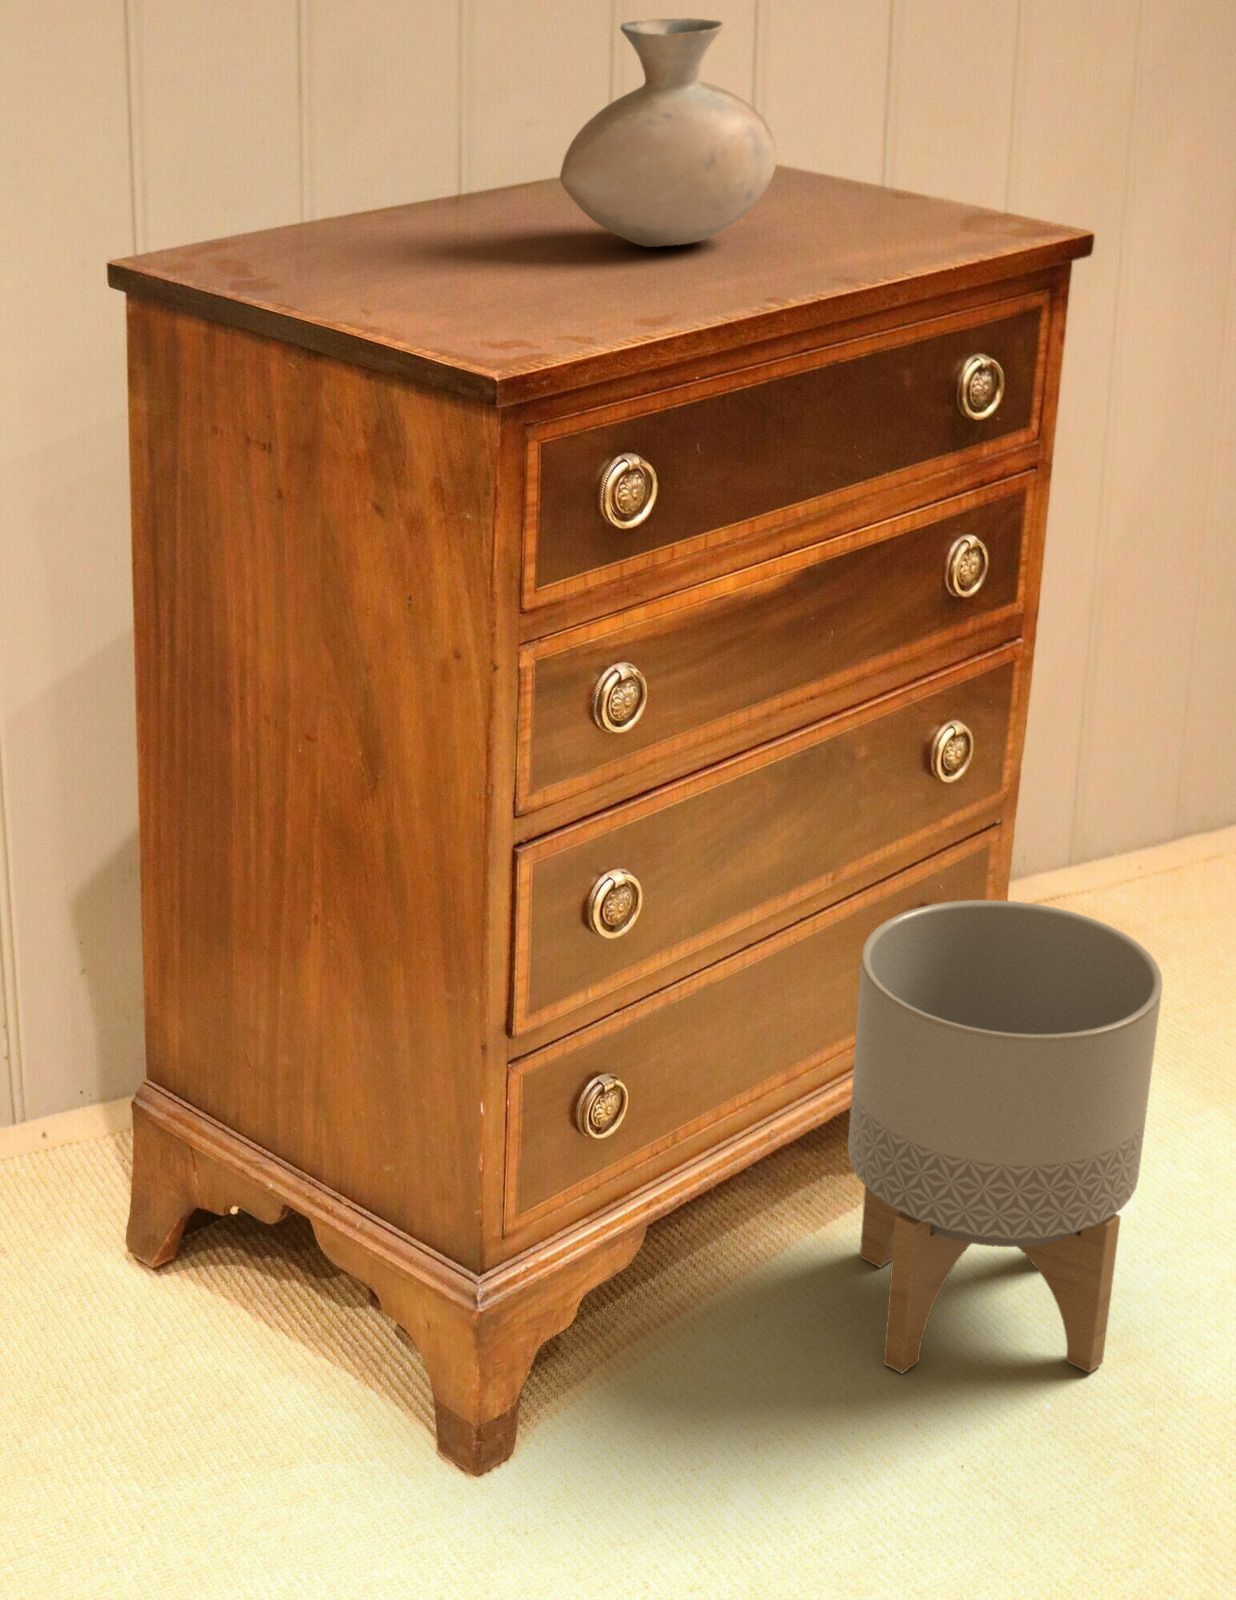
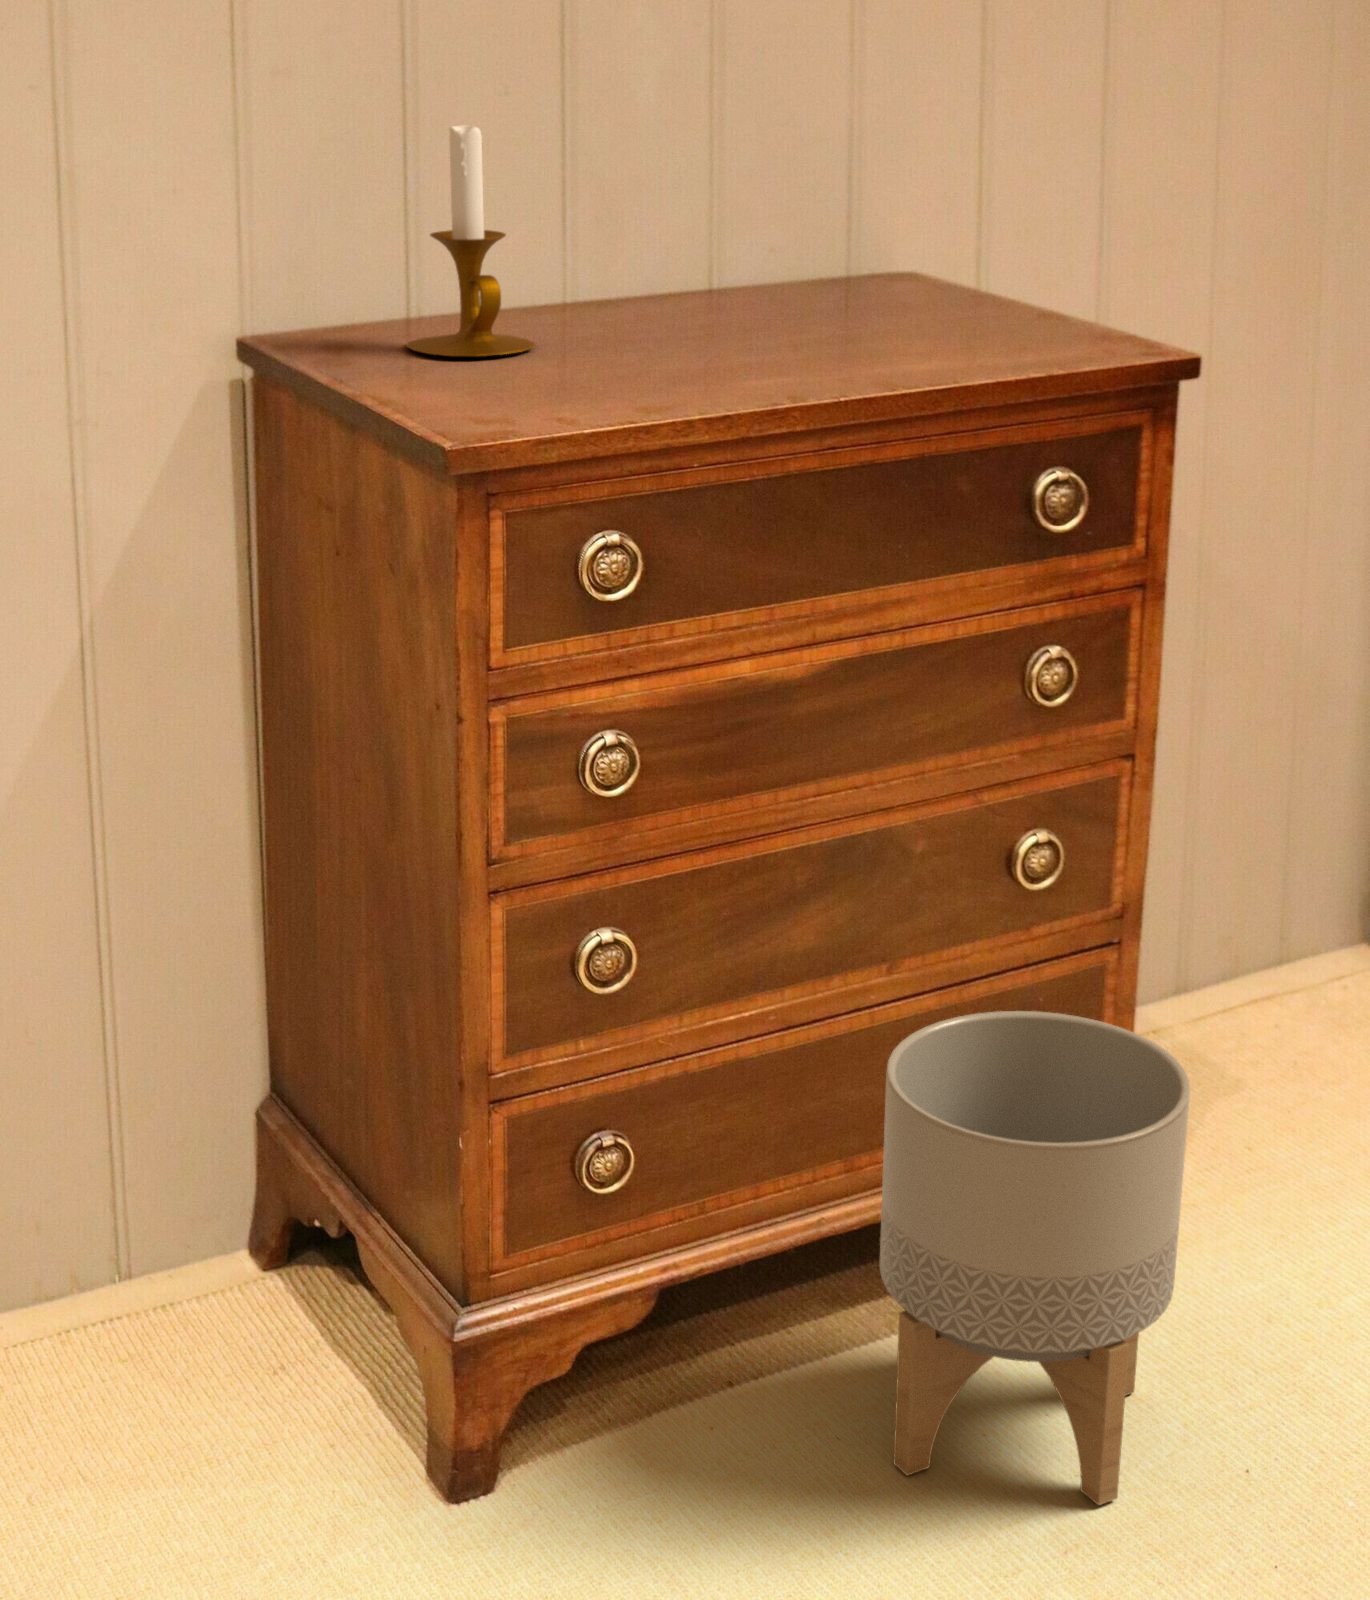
candlestick: none [308,13,451,268] -> present [407,125,535,356]
vase: present [560,18,776,247] -> none [635,135,863,349]

